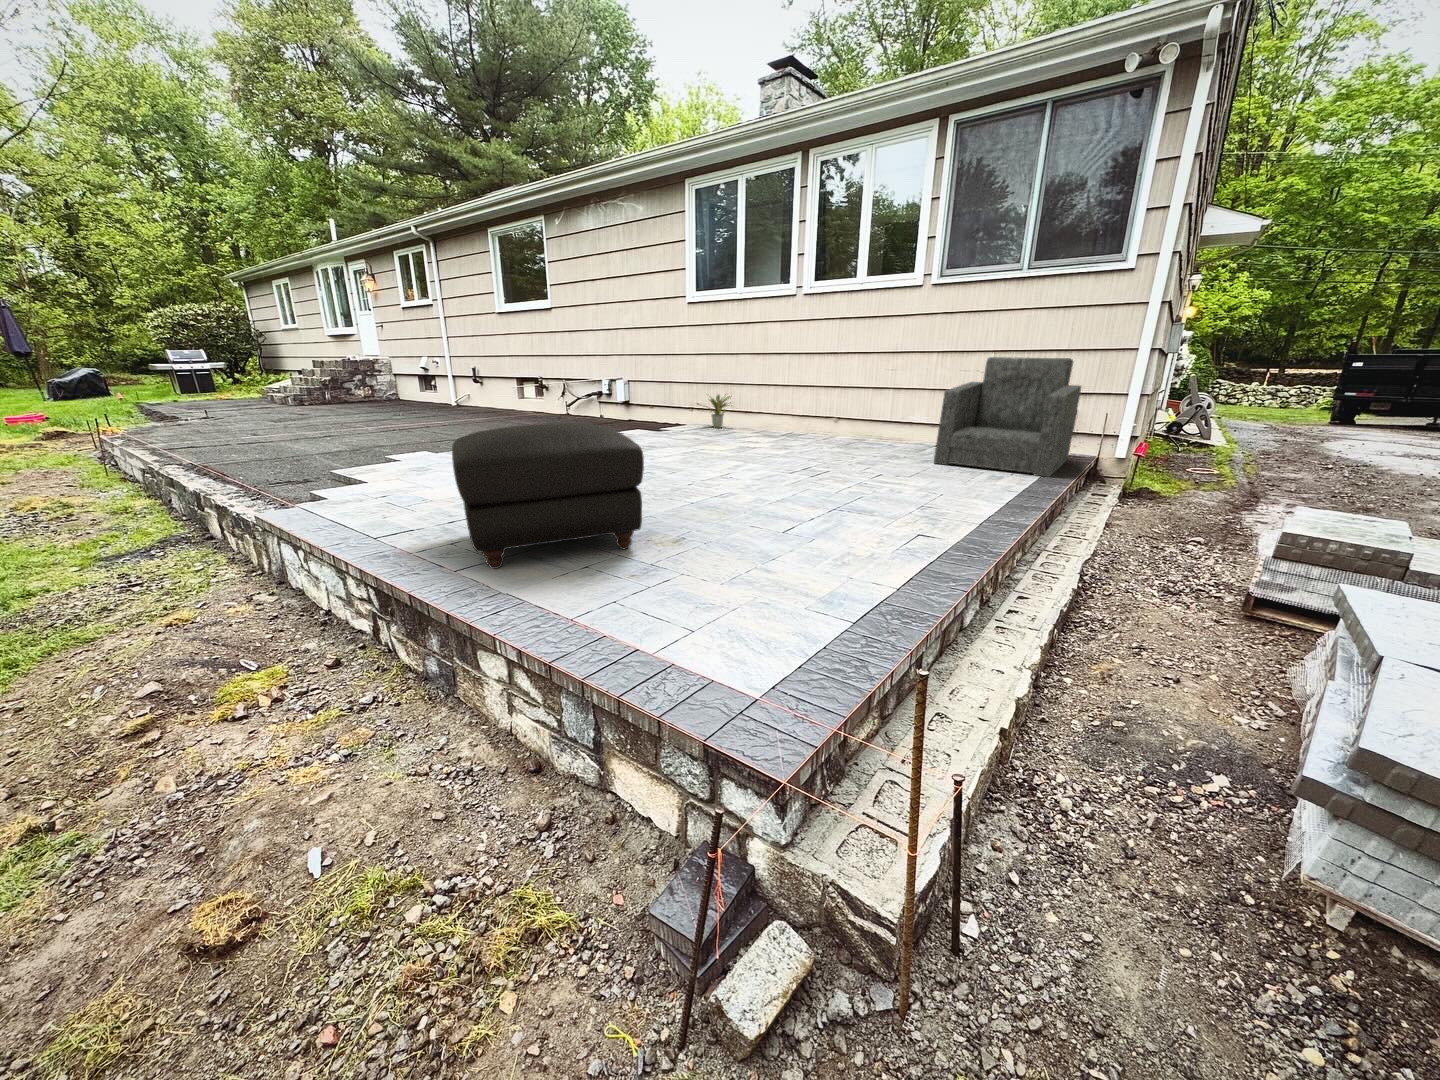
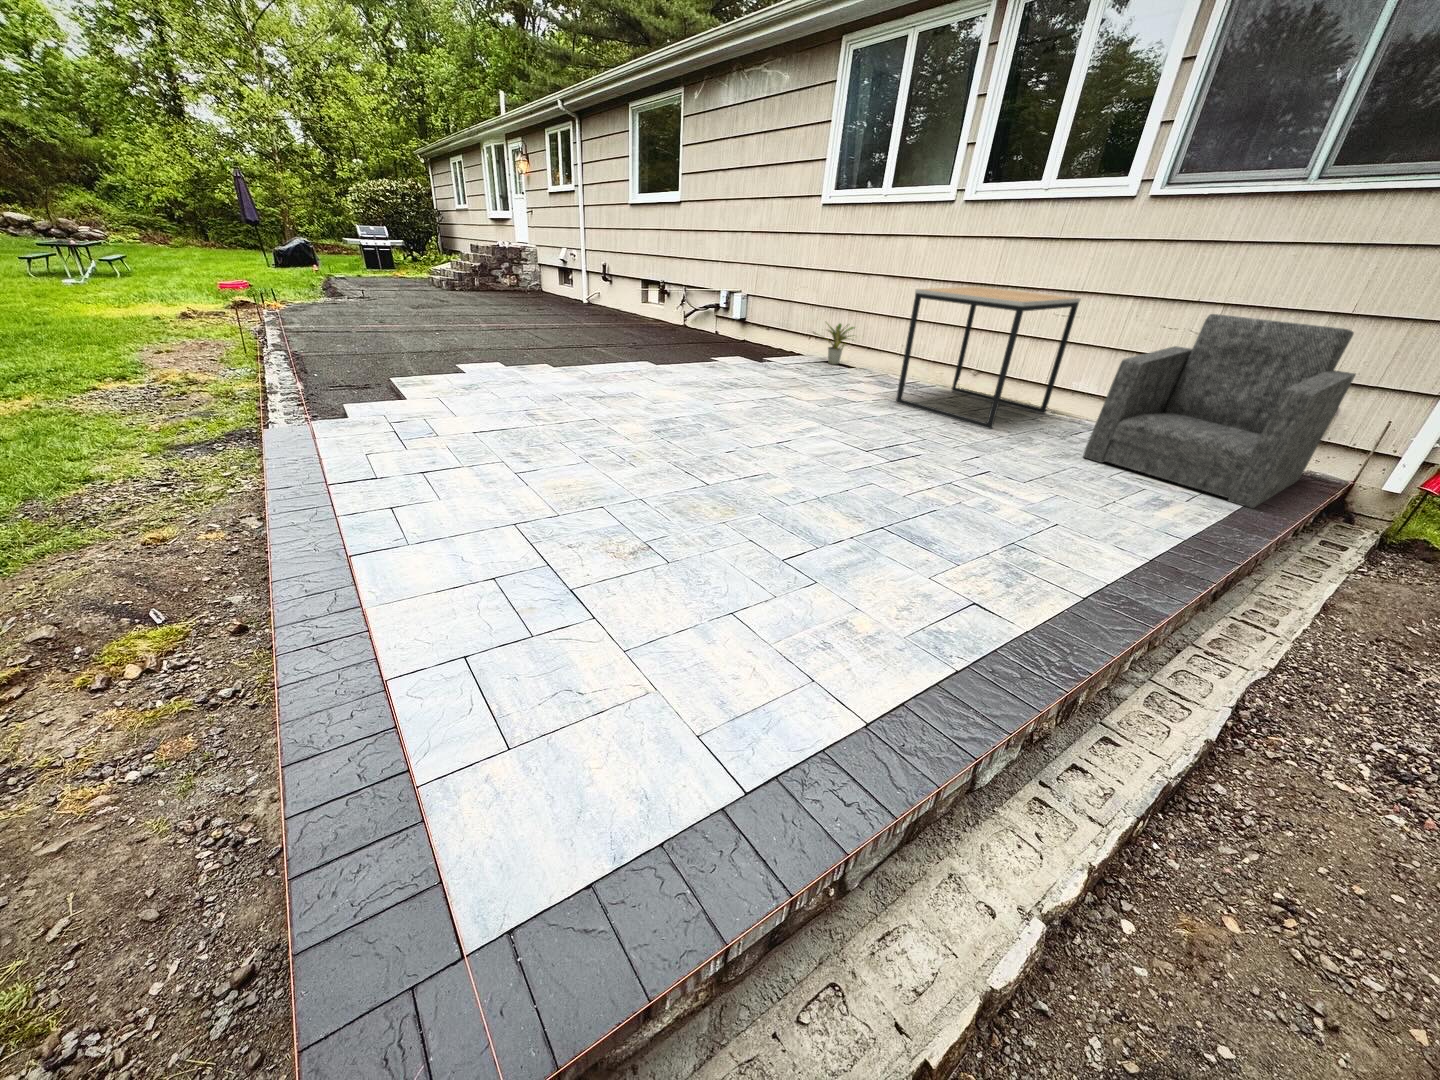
side table: none [784,355,902,455] -> present [896,287,1081,429]
ottoman: present [452,423,644,569] -> none [376,371,621,543]

